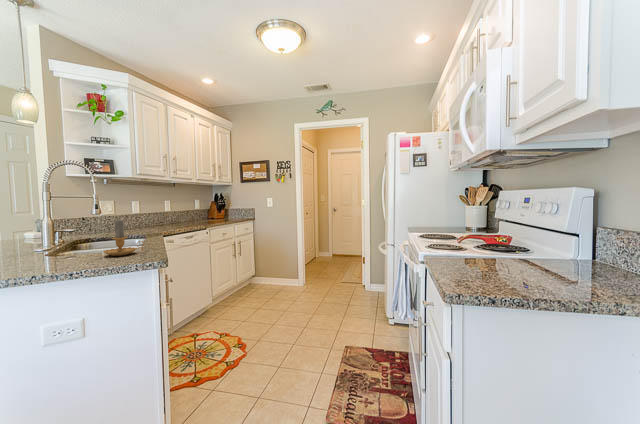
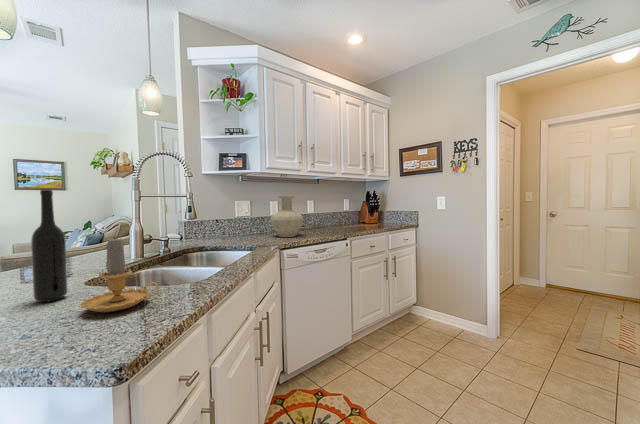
bottle: none [50,195,70,260] -> present [31,190,68,302]
vase: none [141,197,171,230] -> present [271,196,303,237]

